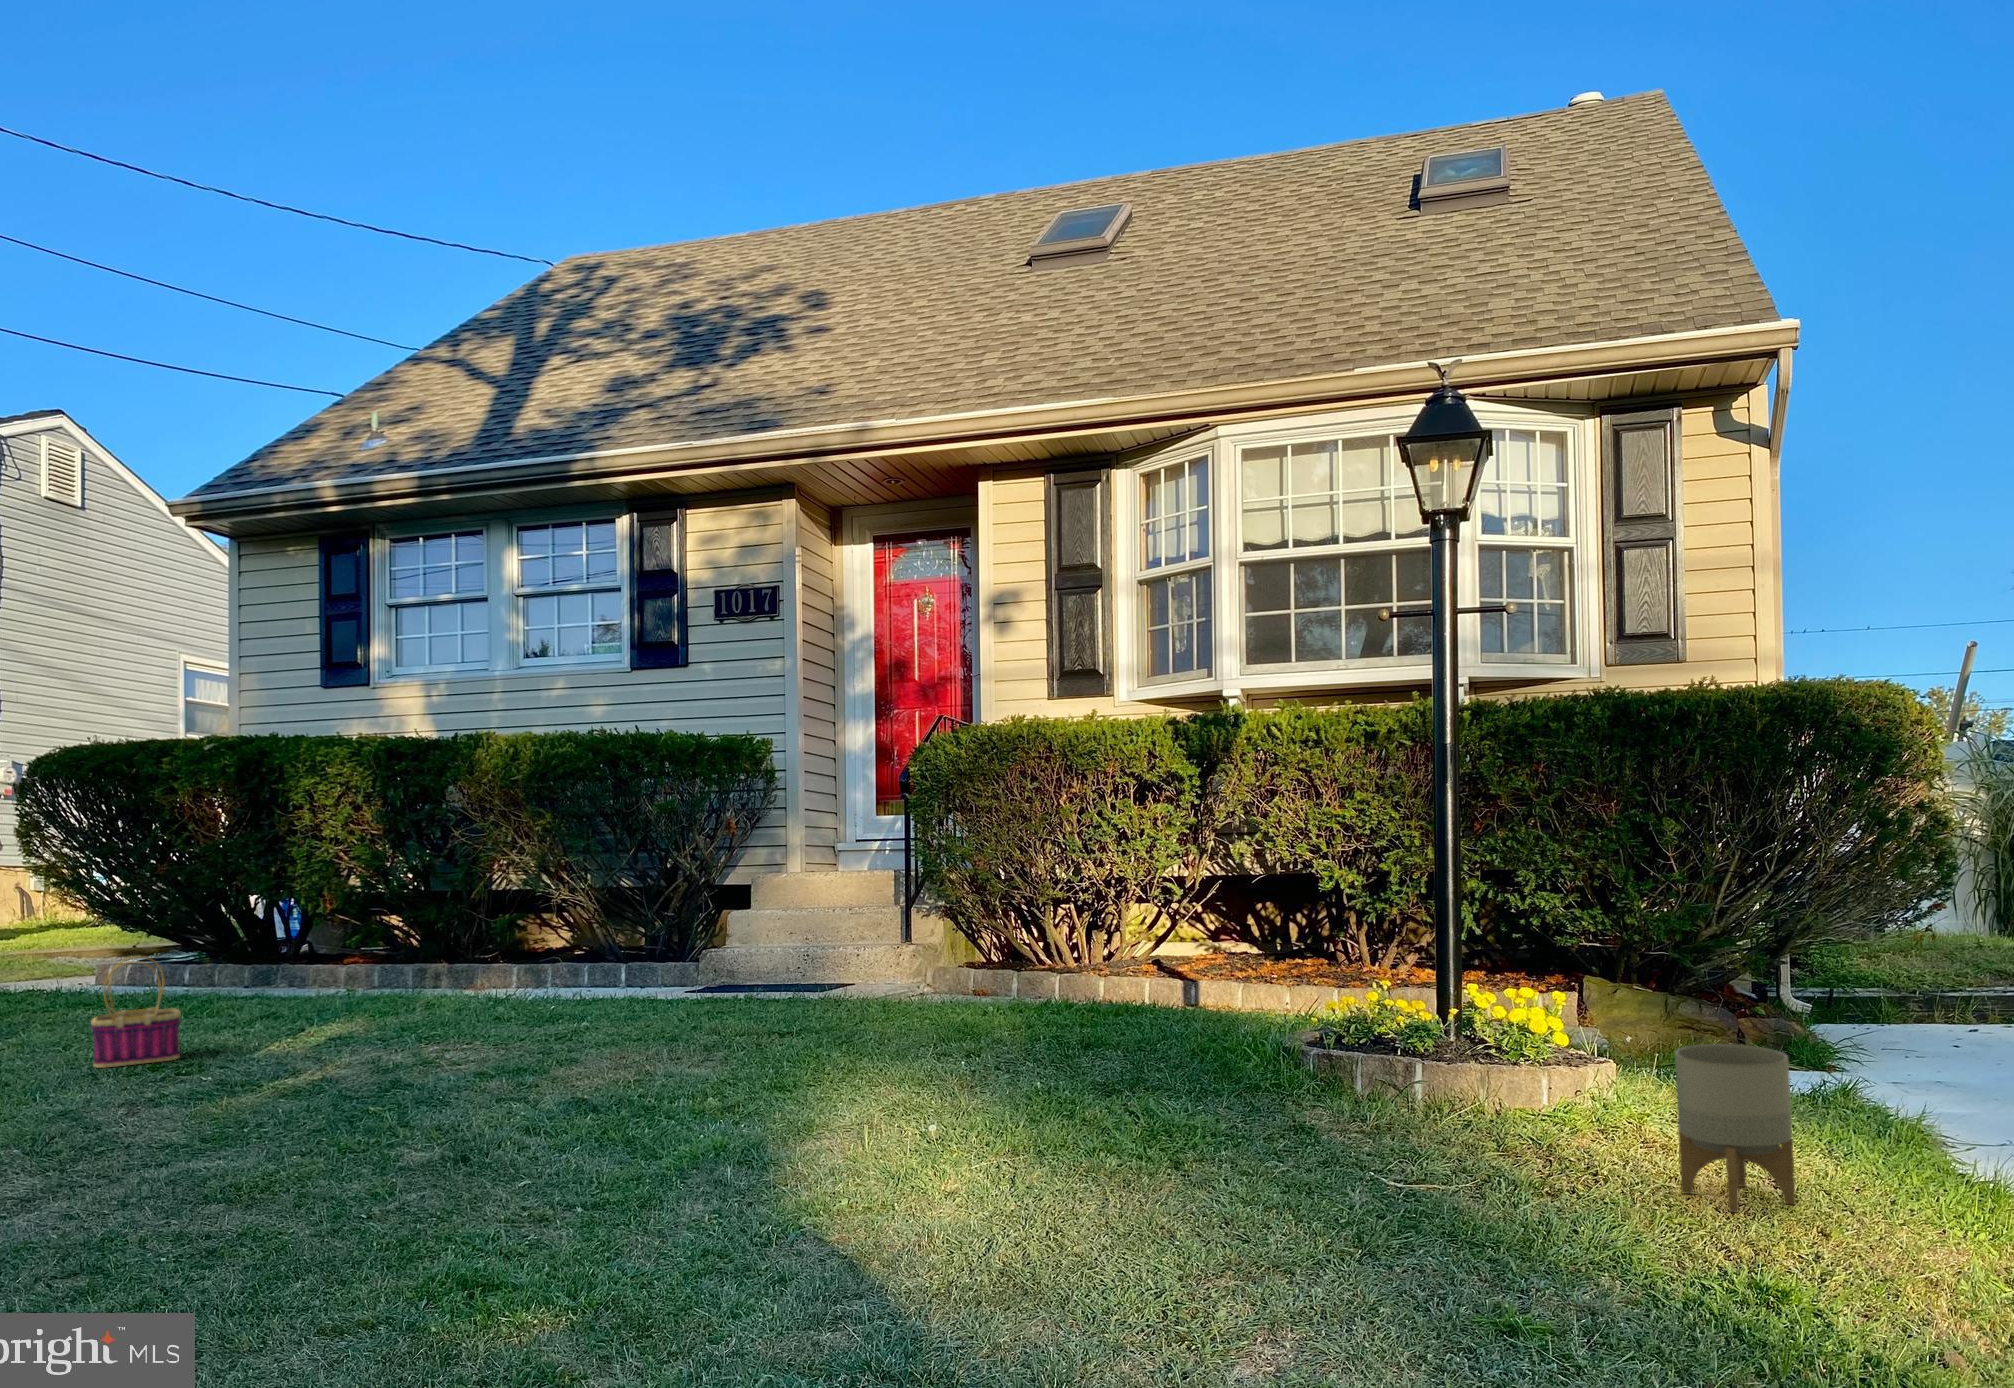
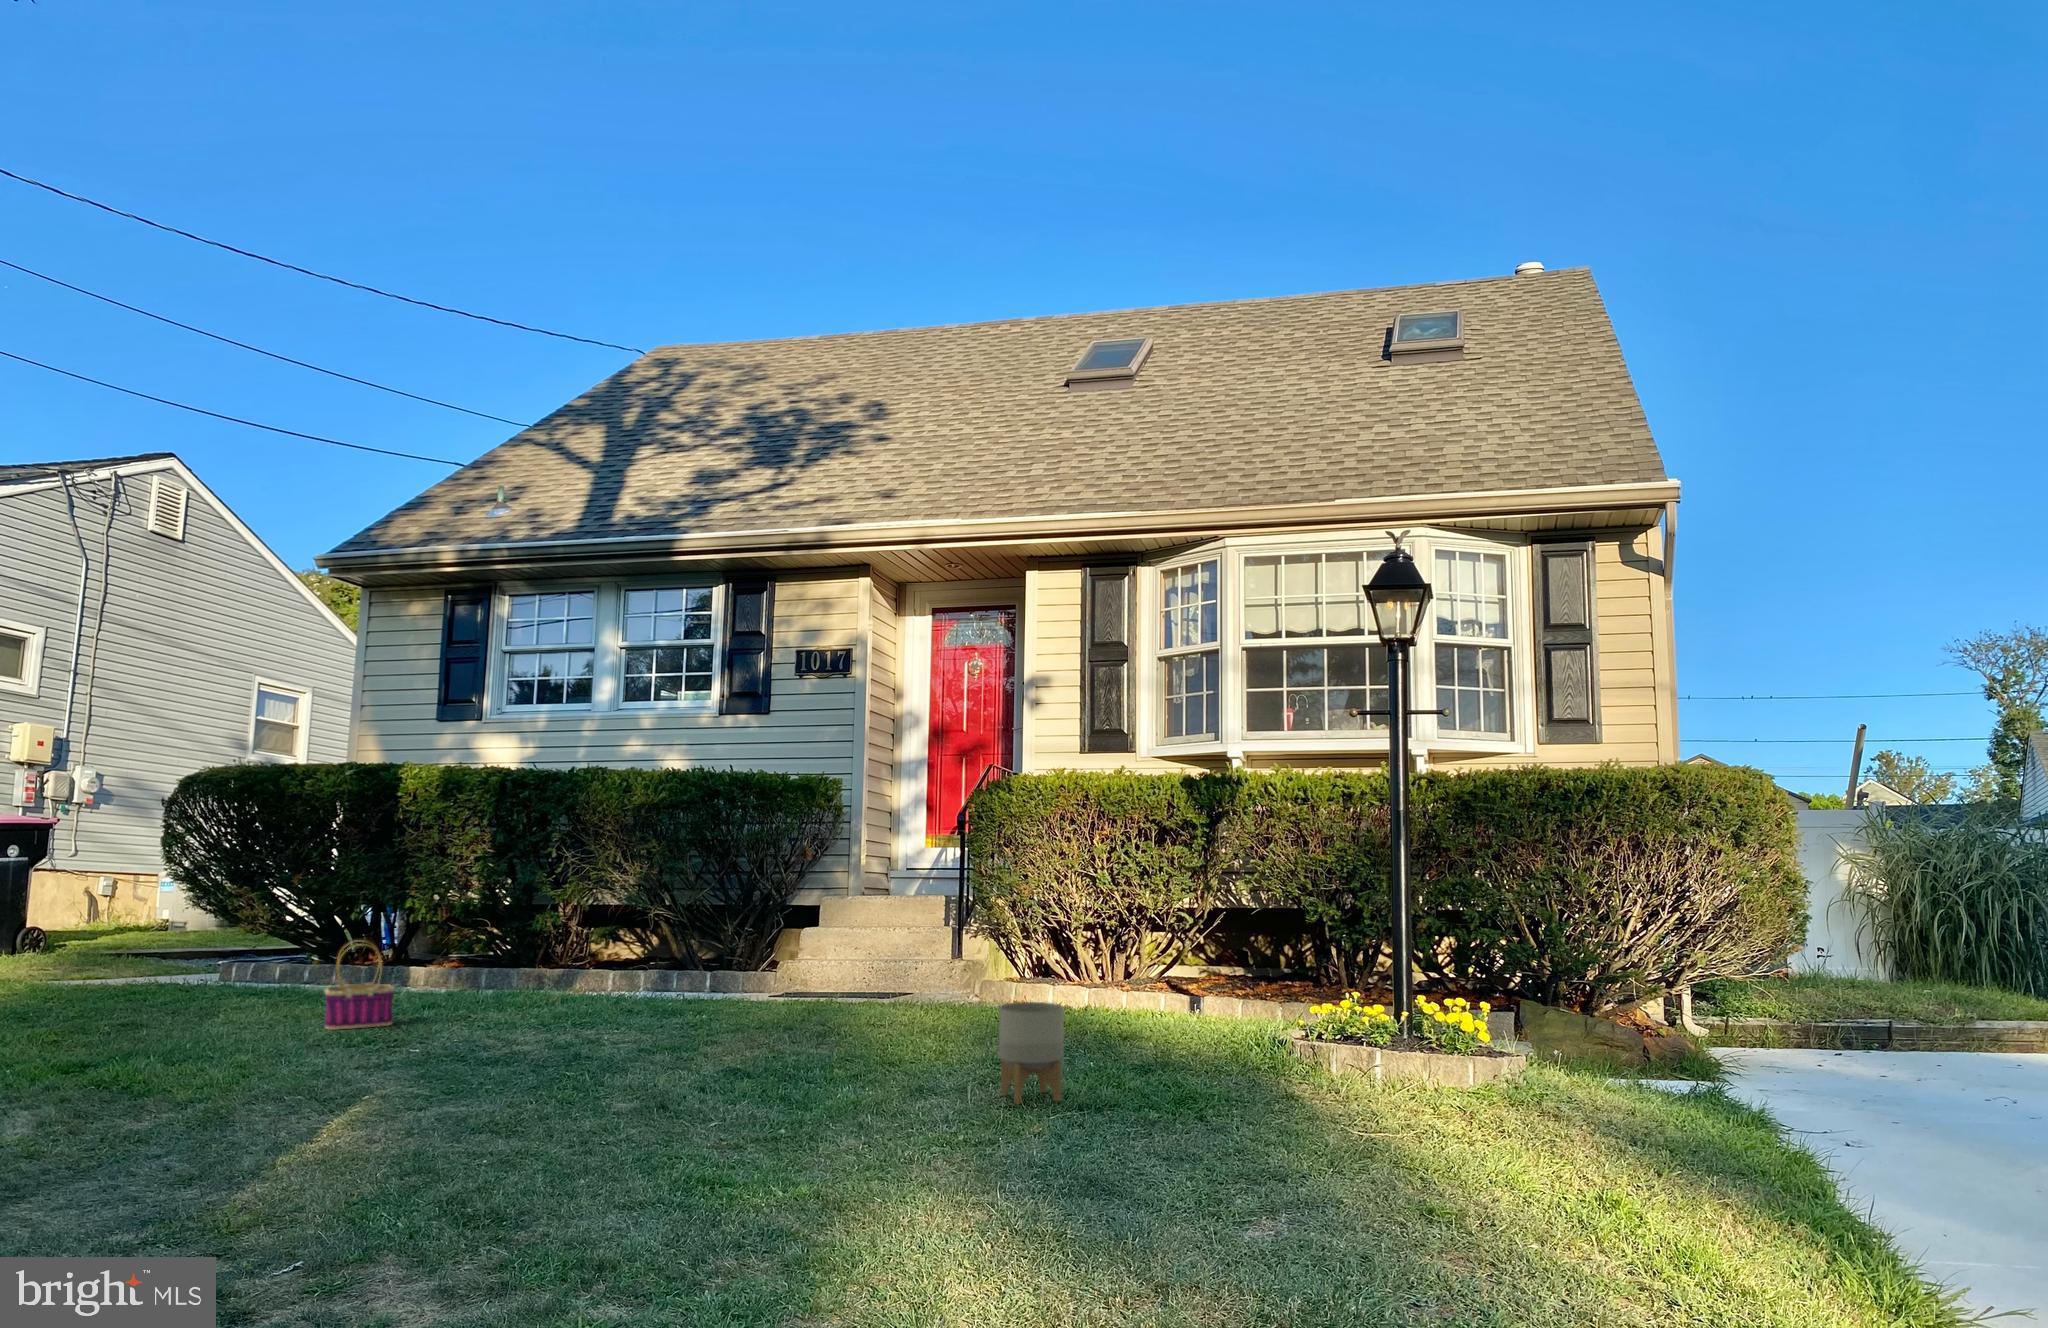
planter: present [1675,1044,1796,1212] -> present [998,1002,1064,1104]

